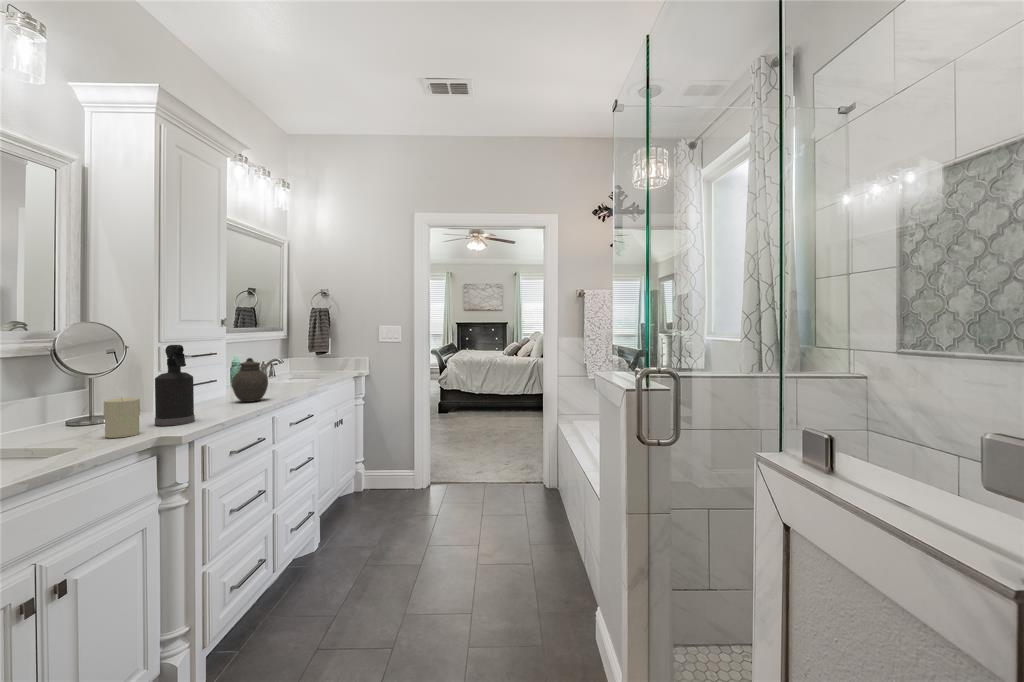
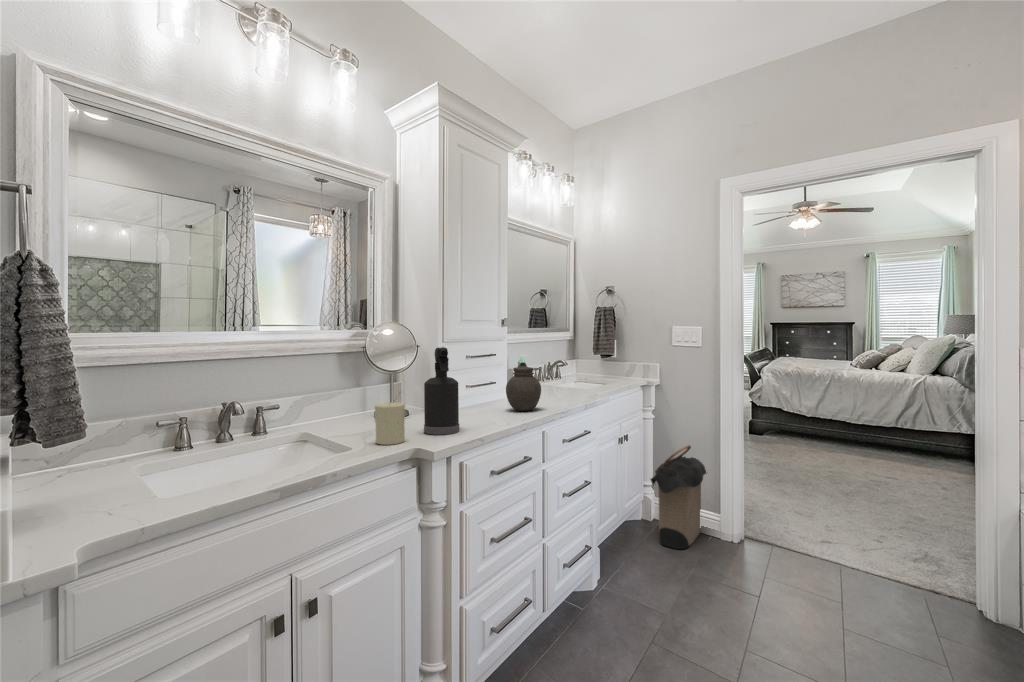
laundry hamper: none [362,423,408,508] -> present [651,445,707,549]

